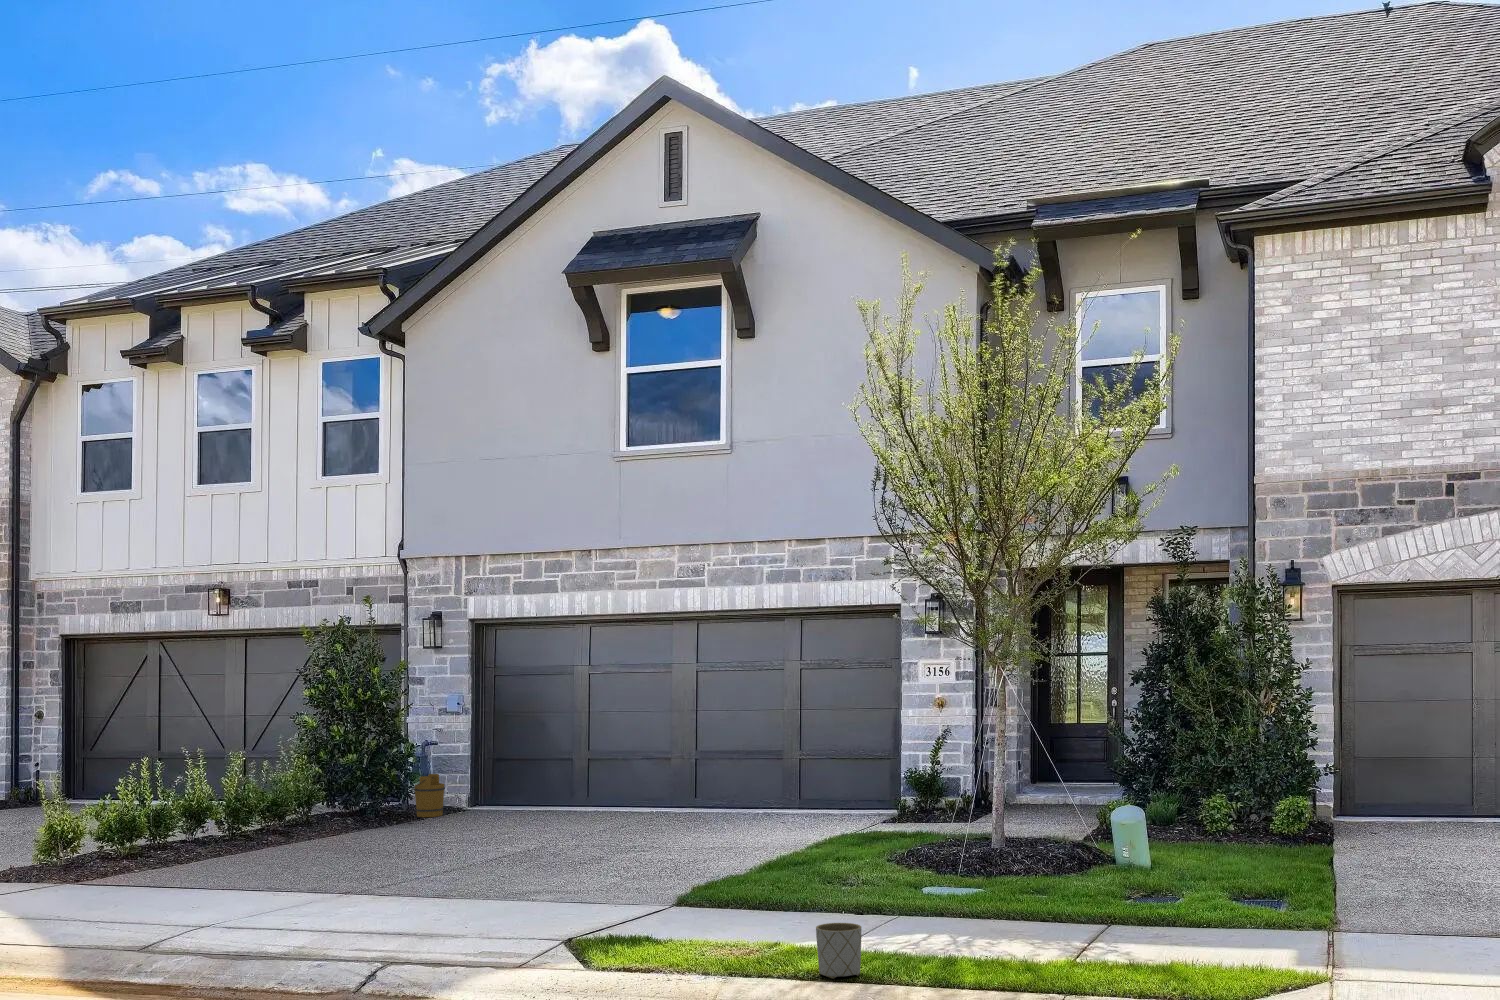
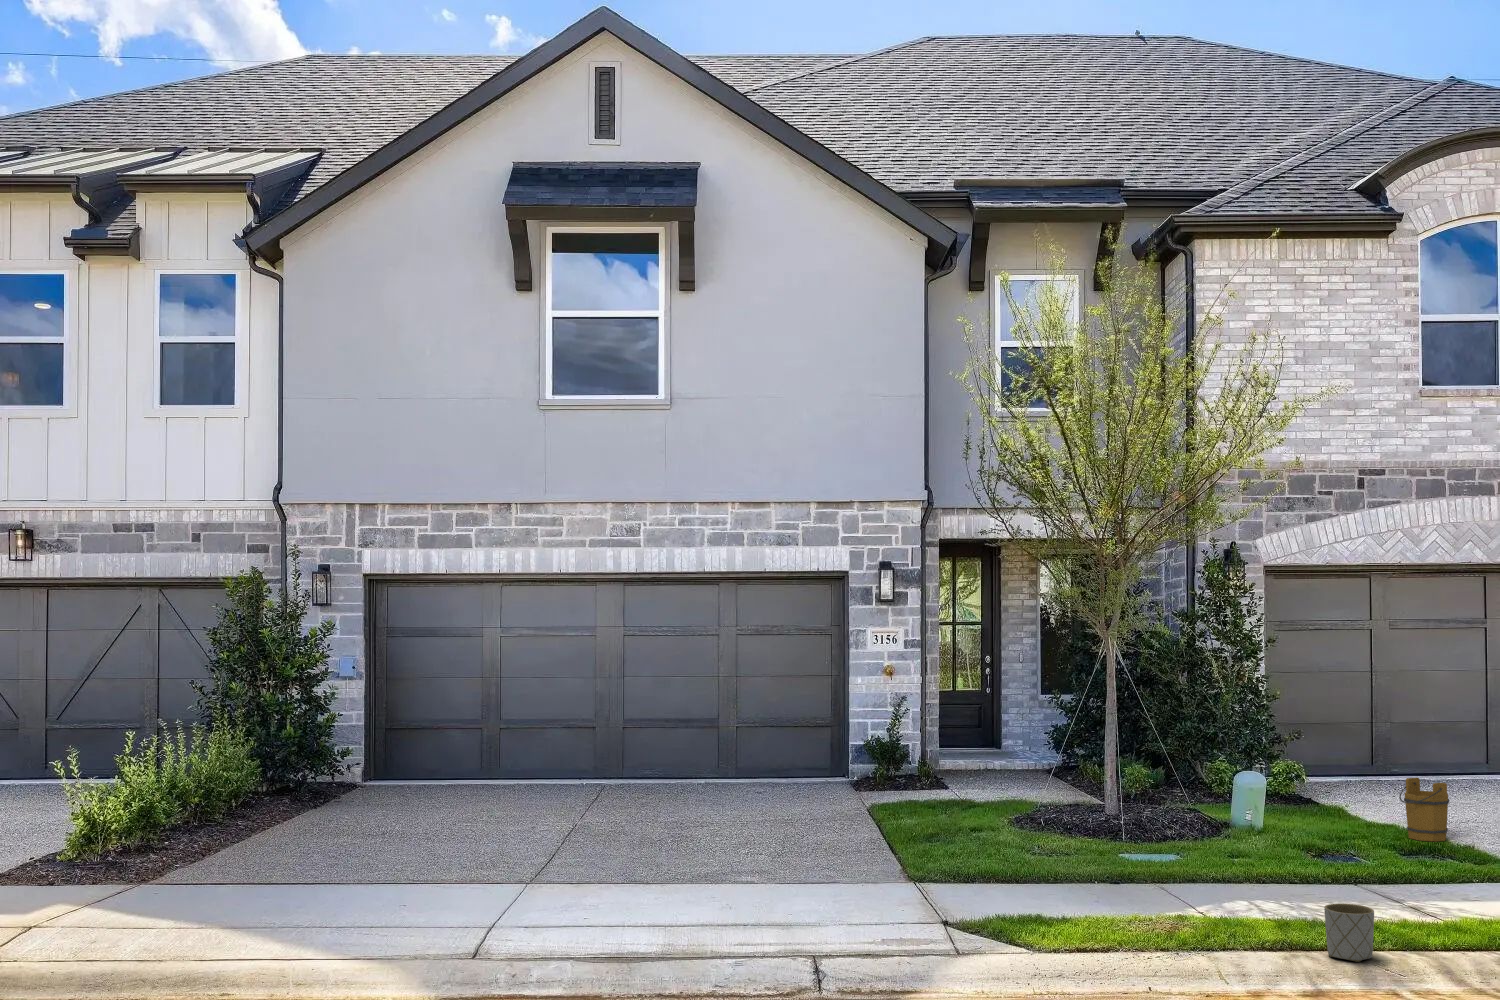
bucket: present [411,774,445,817] -> present [1399,778,1449,842]

